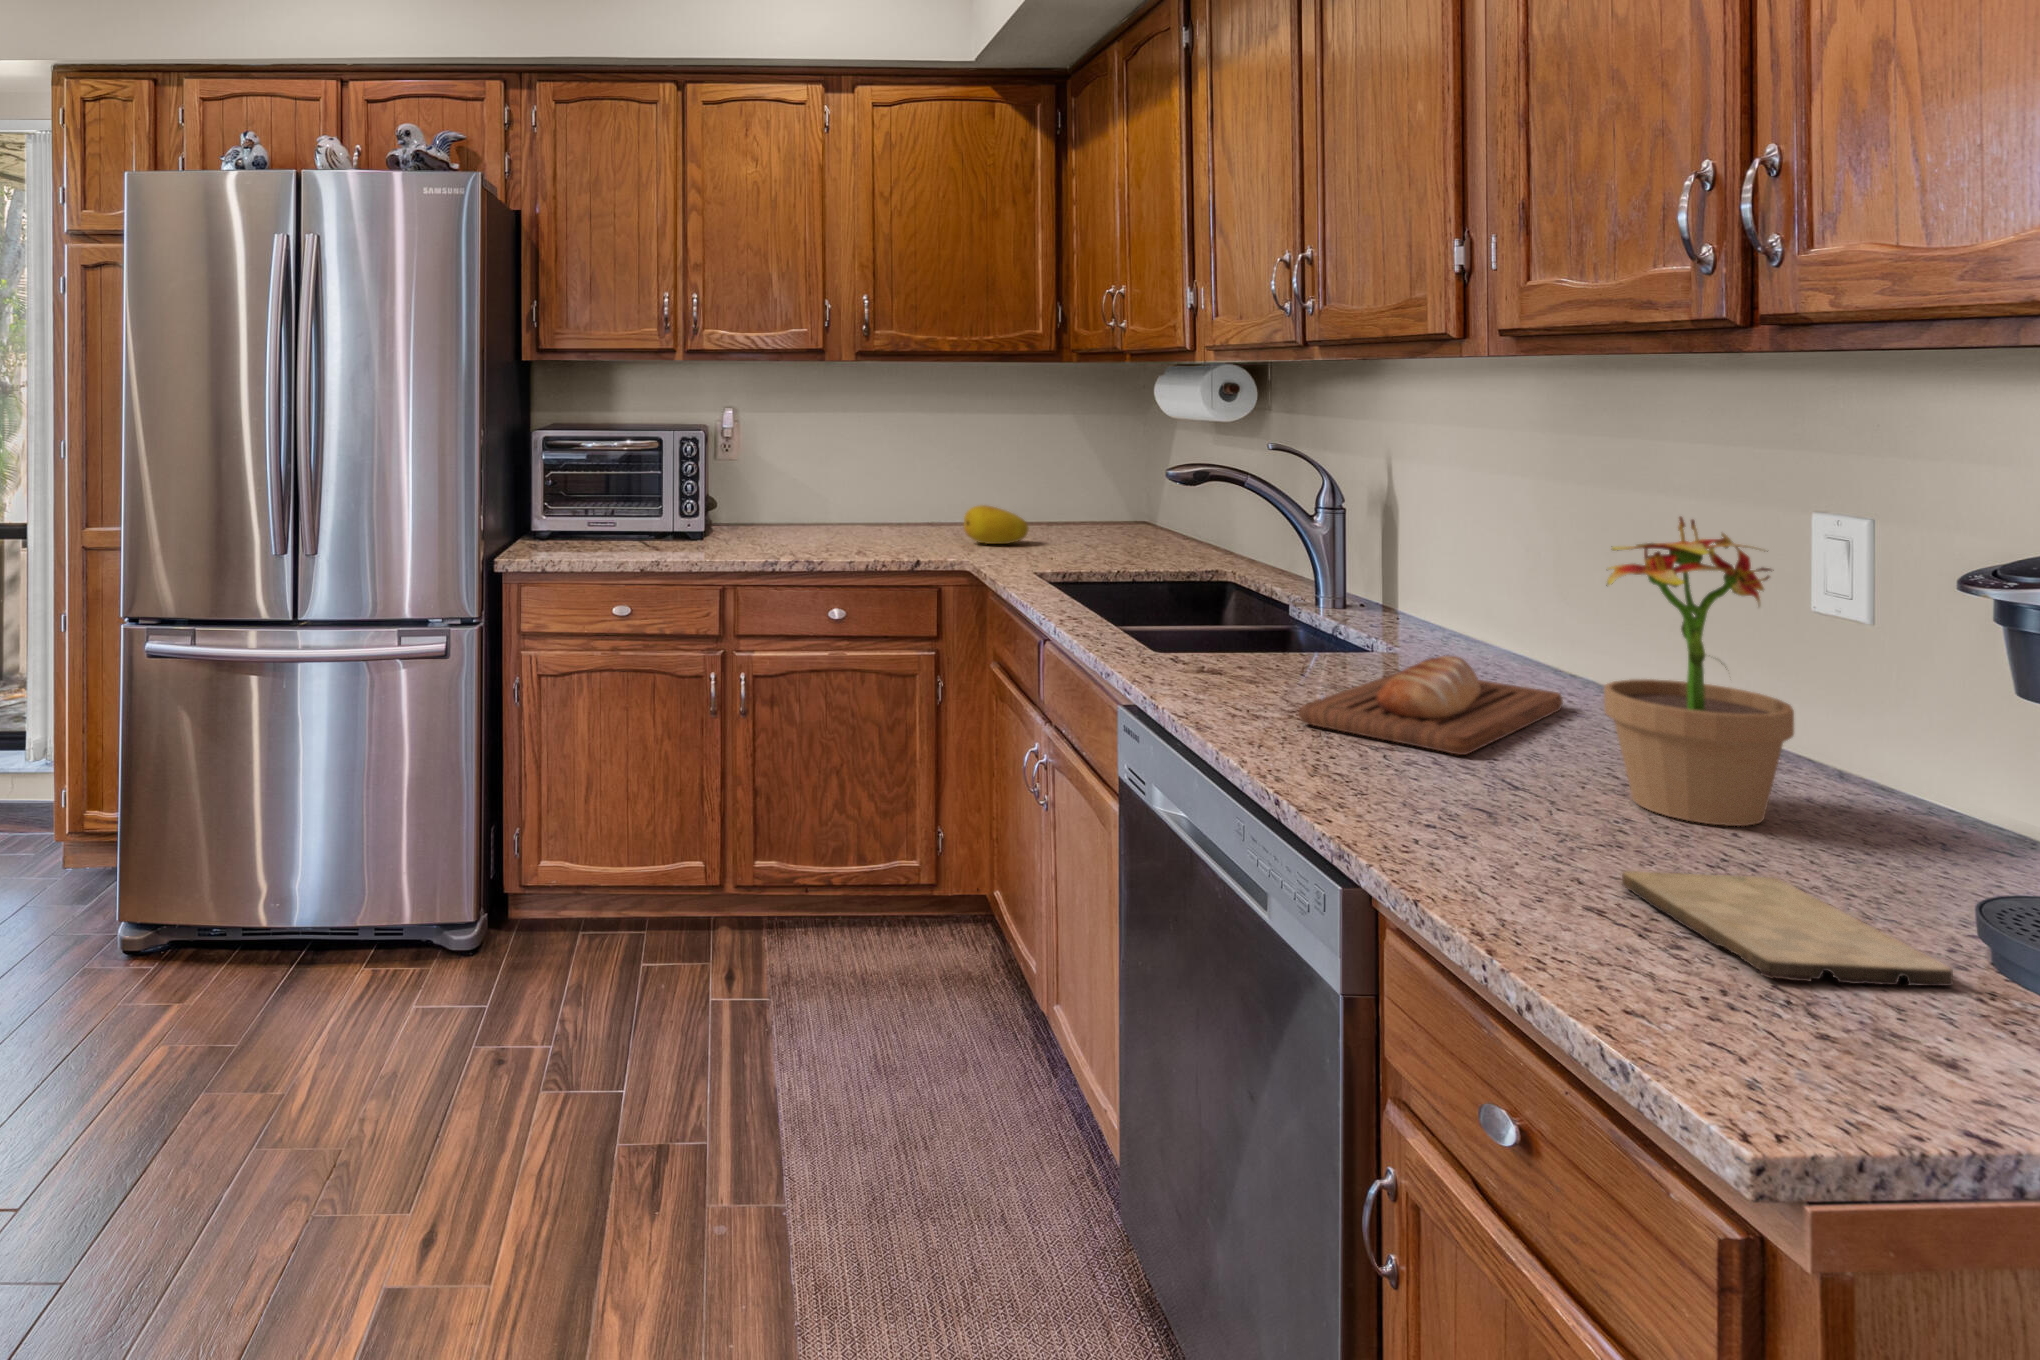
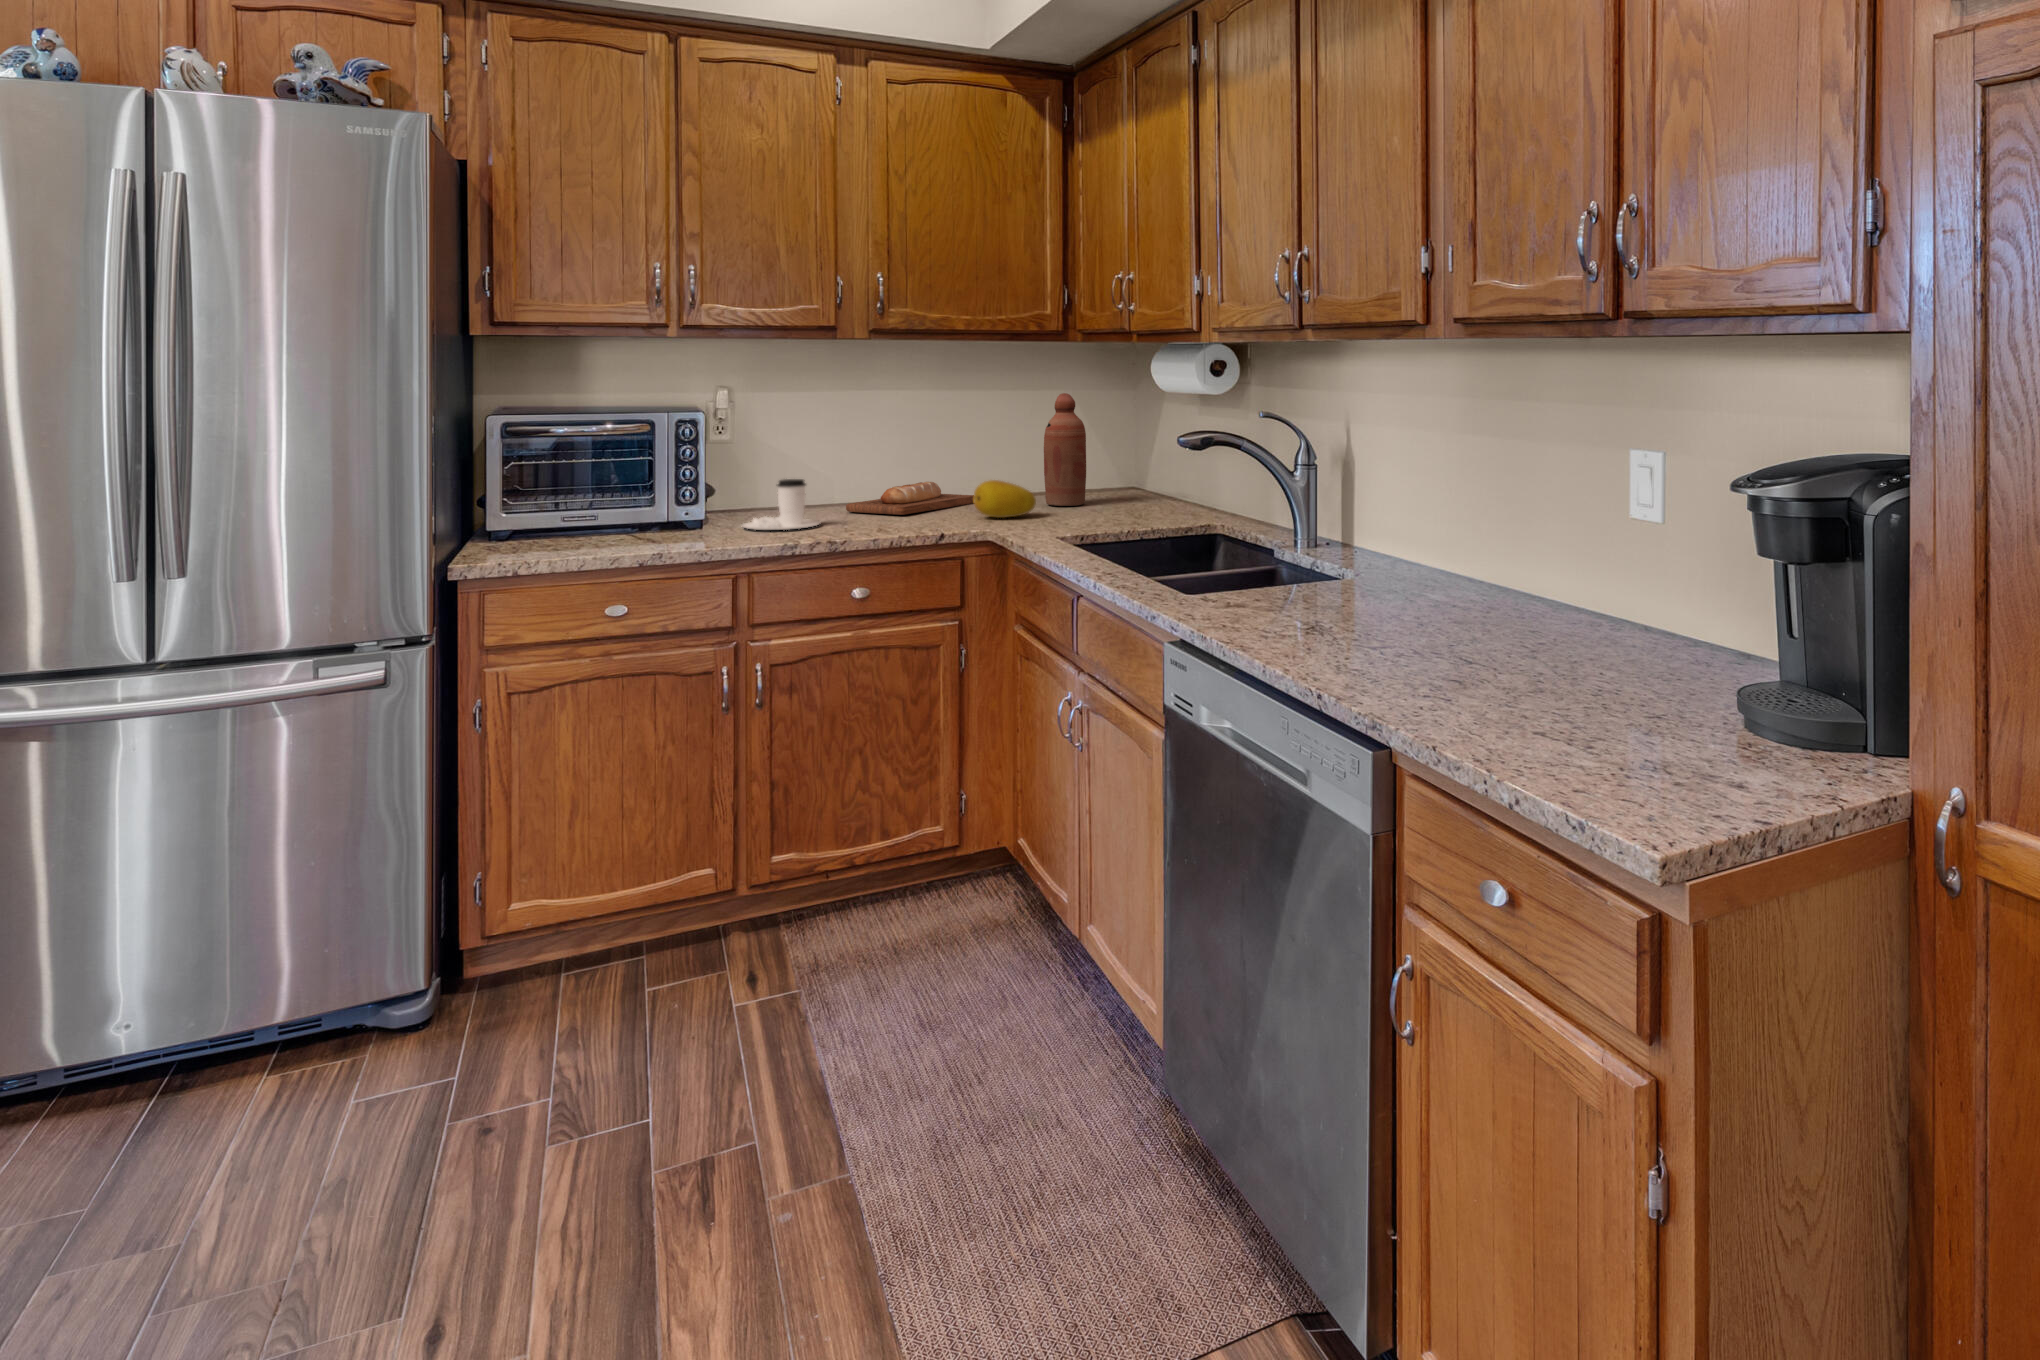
bottle: none [1042,418,1086,535] -> present [1044,393,1086,506]
coffee cup: none [740,496,814,544] -> present [742,479,820,530]
potted plant: present [1604,517,1794,826] -> none [1536,458,1651,678]
bread loaf: present [1299,655,1563,755] -> present [846,482,974,515]
cutting board: present [1622,871,1953,986] -> none [1557,704,1743,761]

